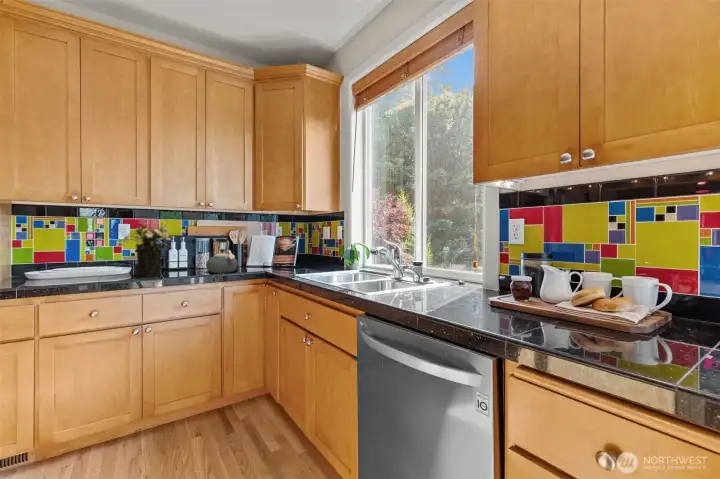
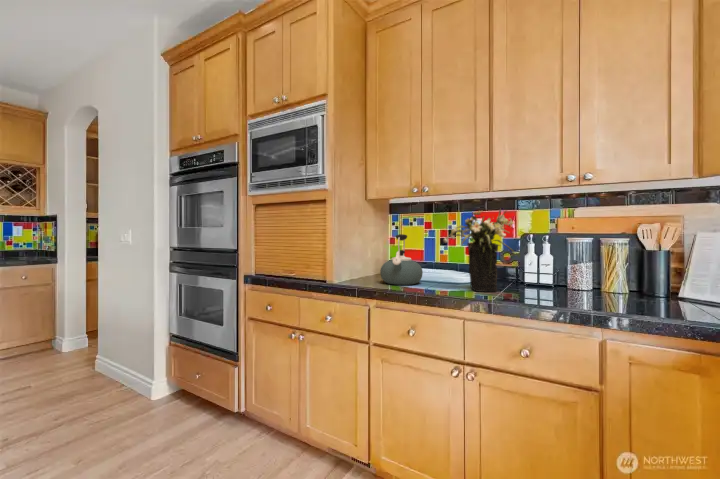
kettle: present [206,238,238,273] -> present [380,234,423,285]

